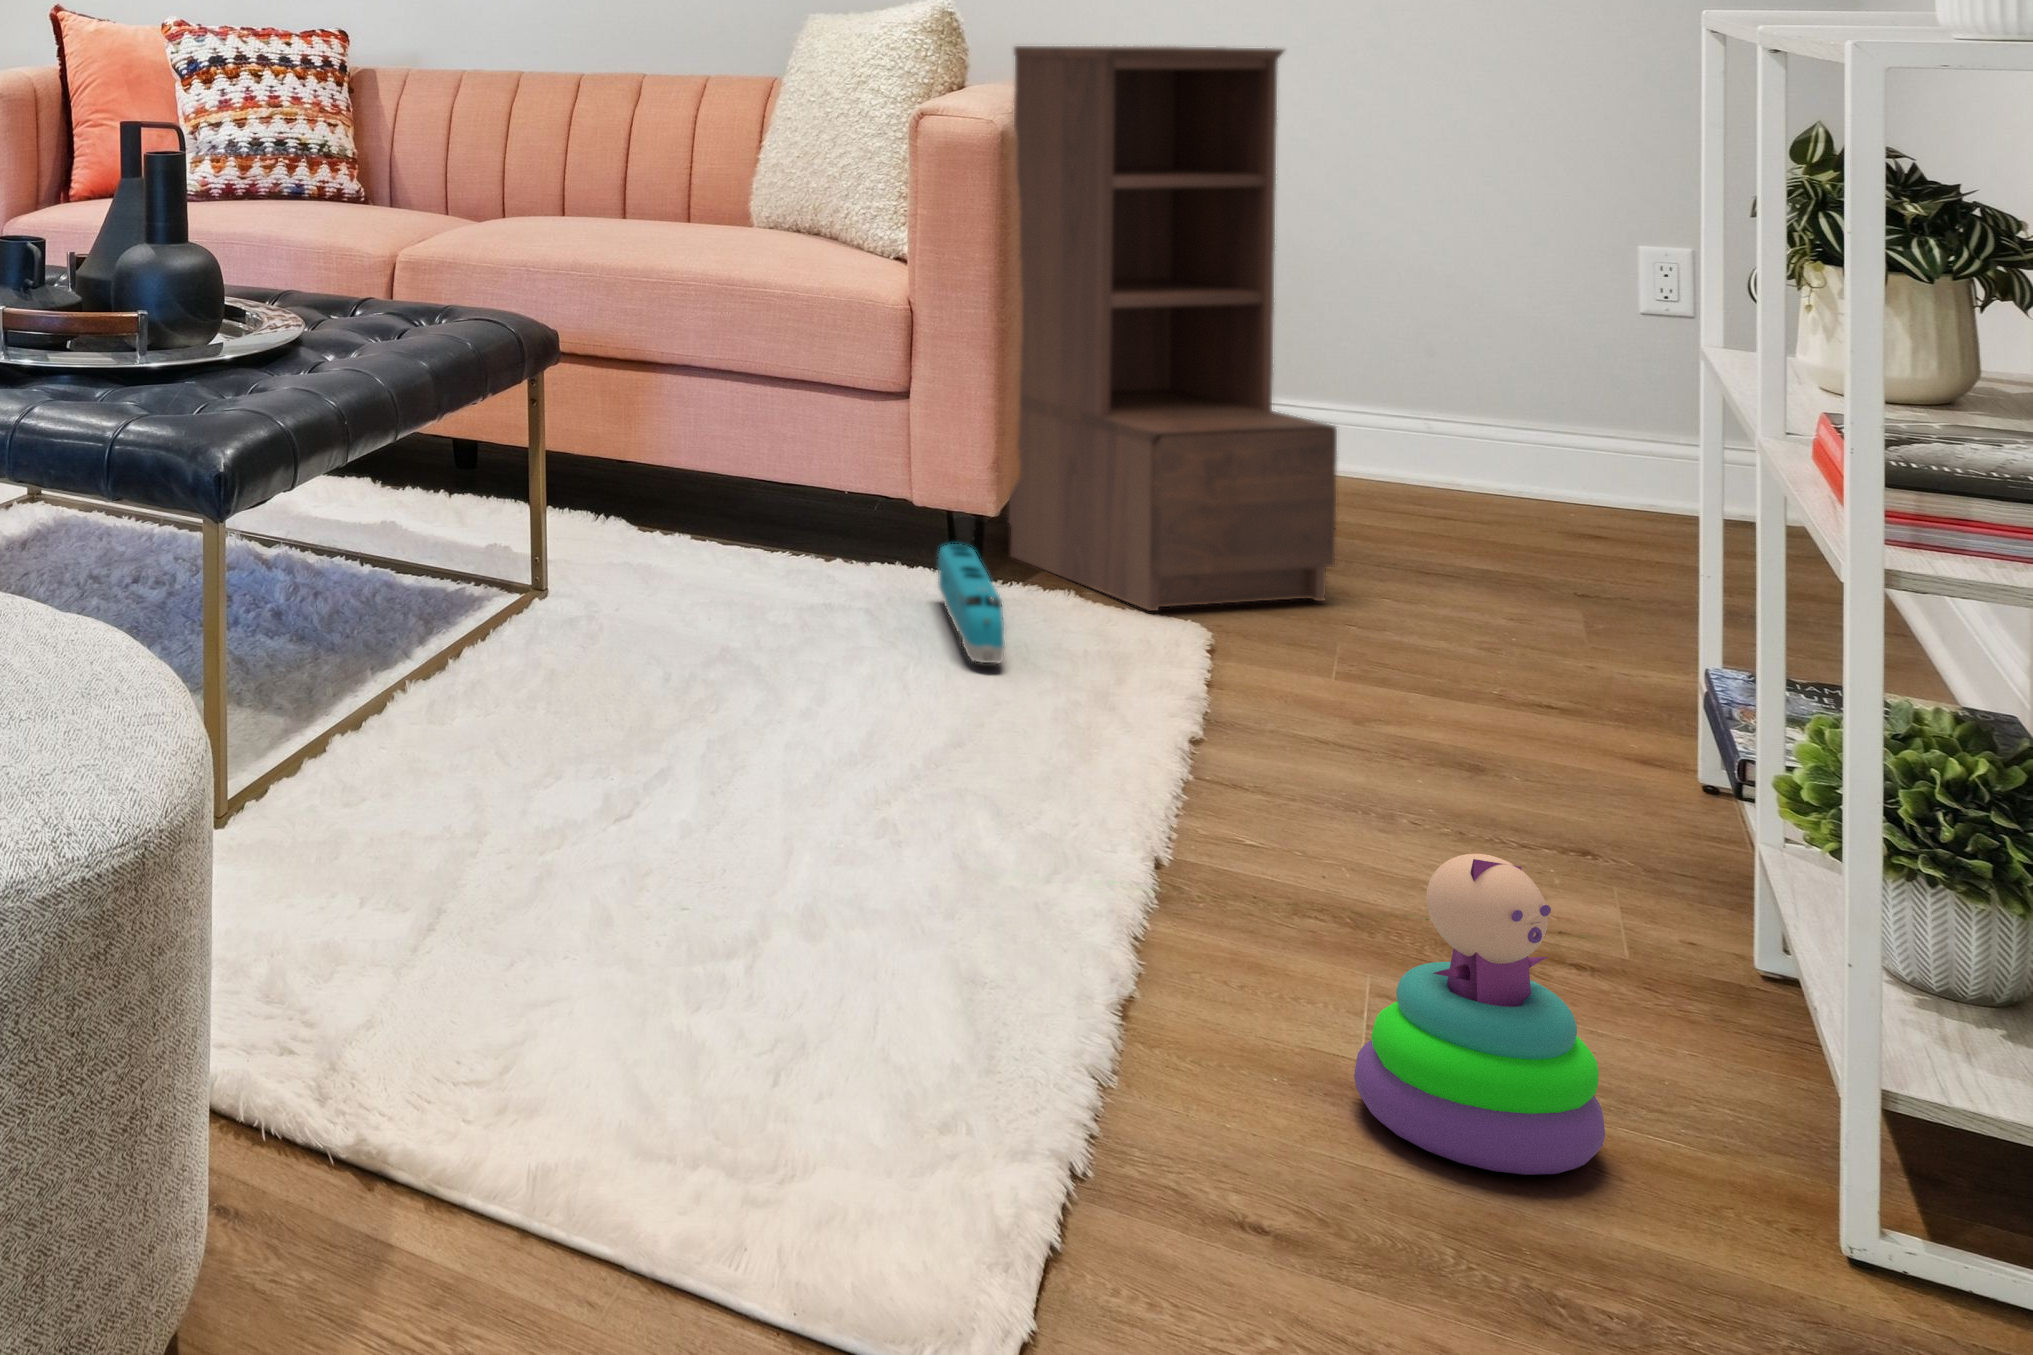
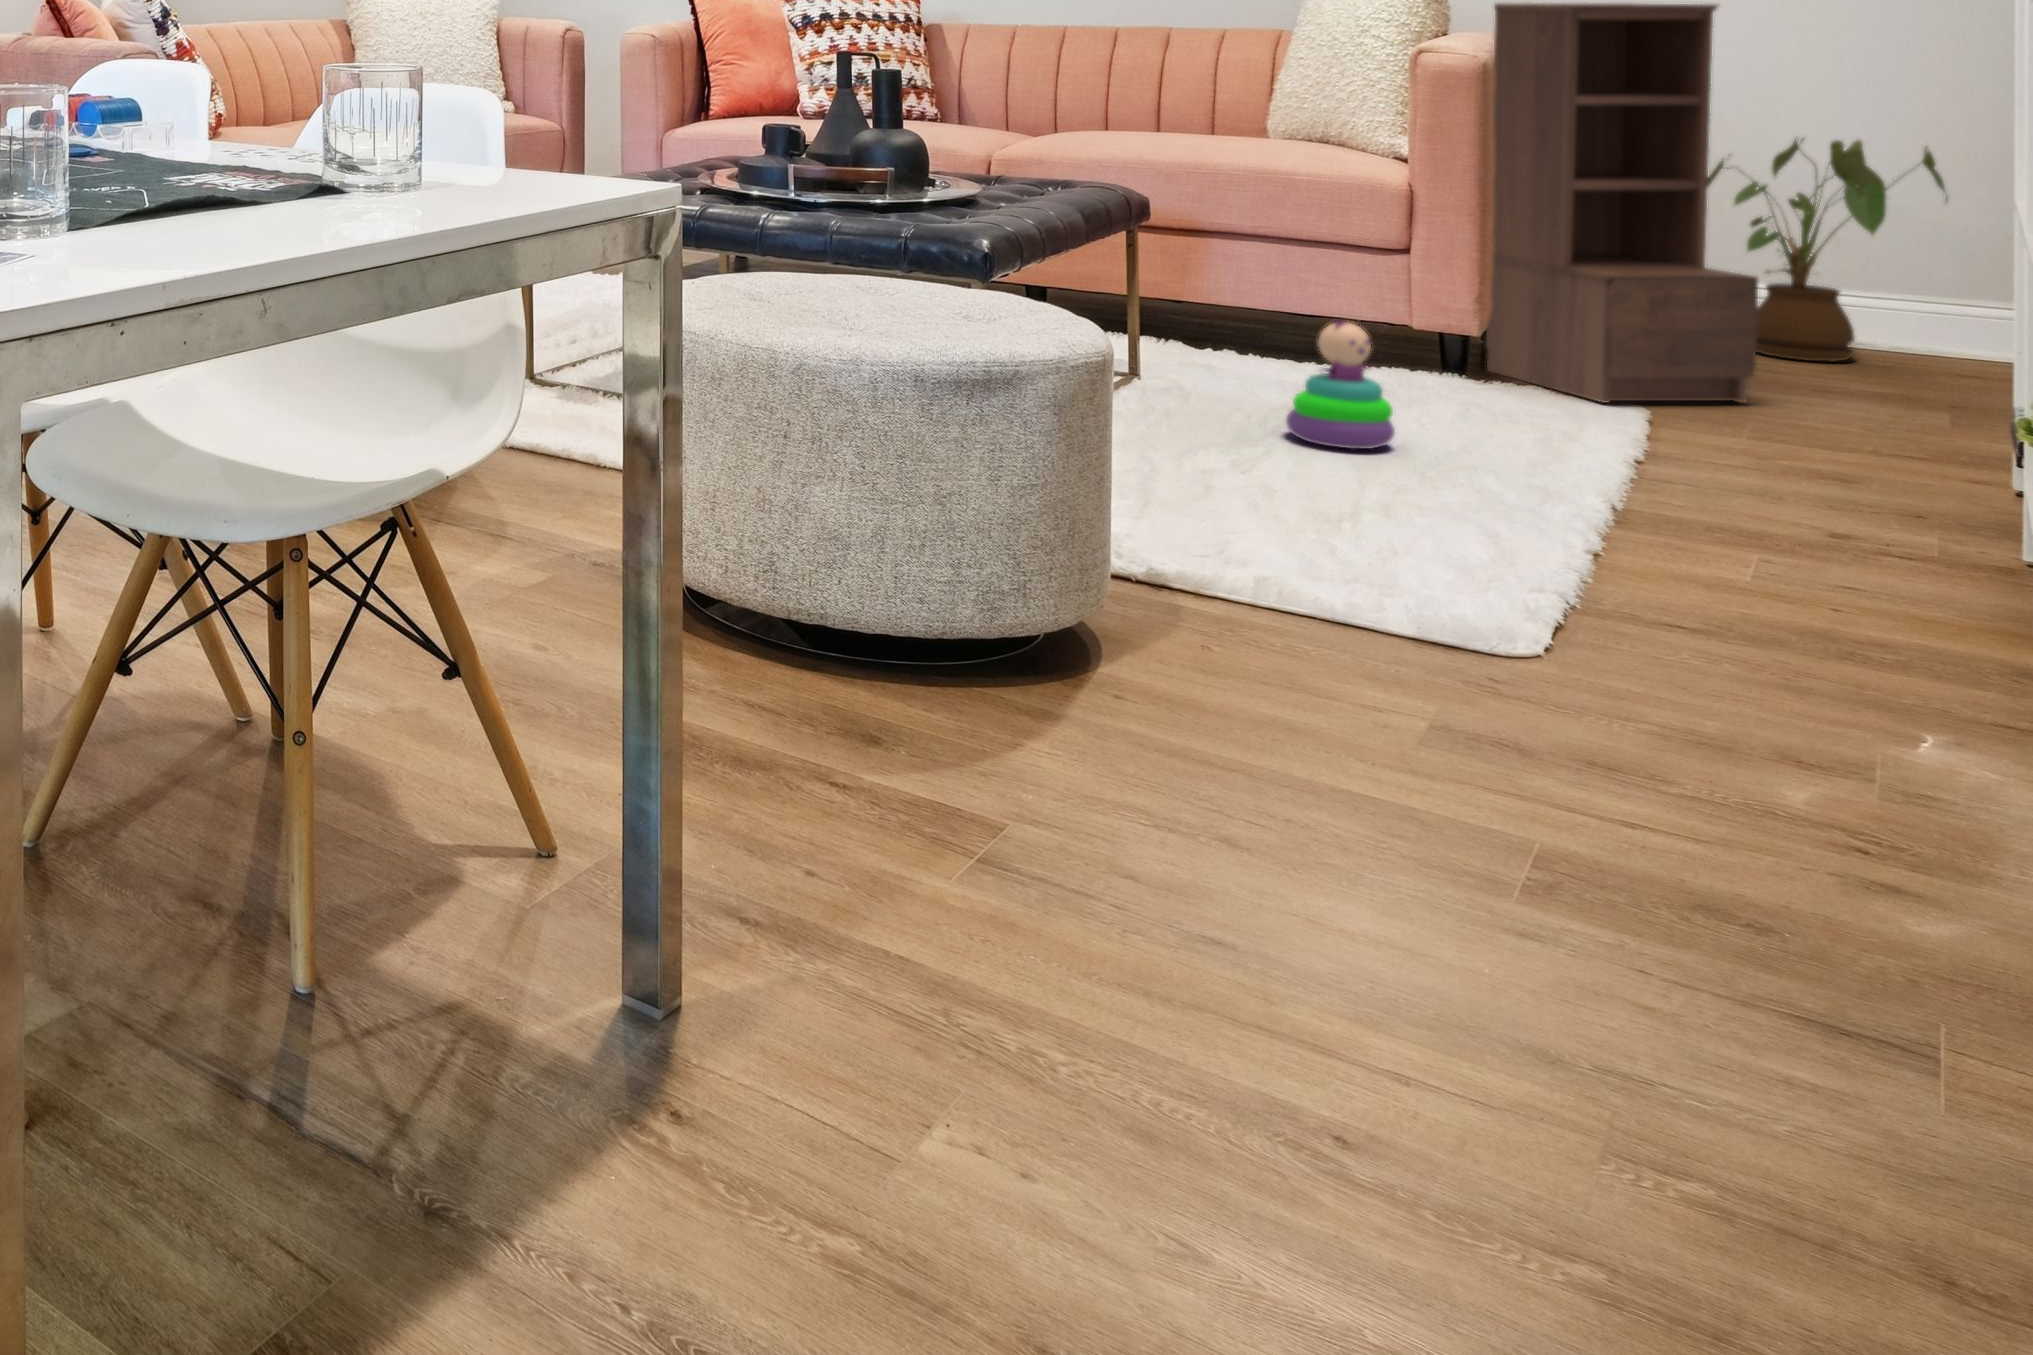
house plant: none [1267,221,1546,521] -> present [1708,140,1947,362]
toy train: present [938,544,1005,664] -> none [1436,349,1493,421]
stacking toy: present [1354,854,1605,1175] -> present [1286,322,1394,449]

